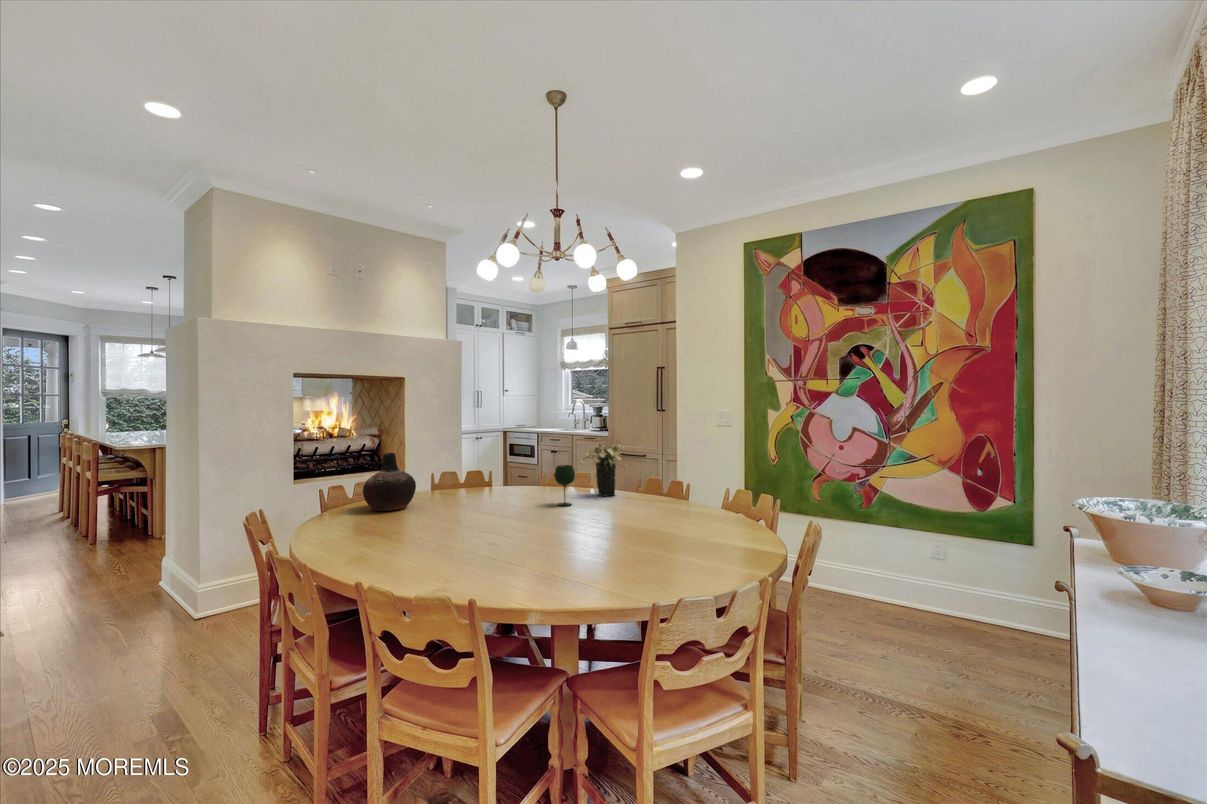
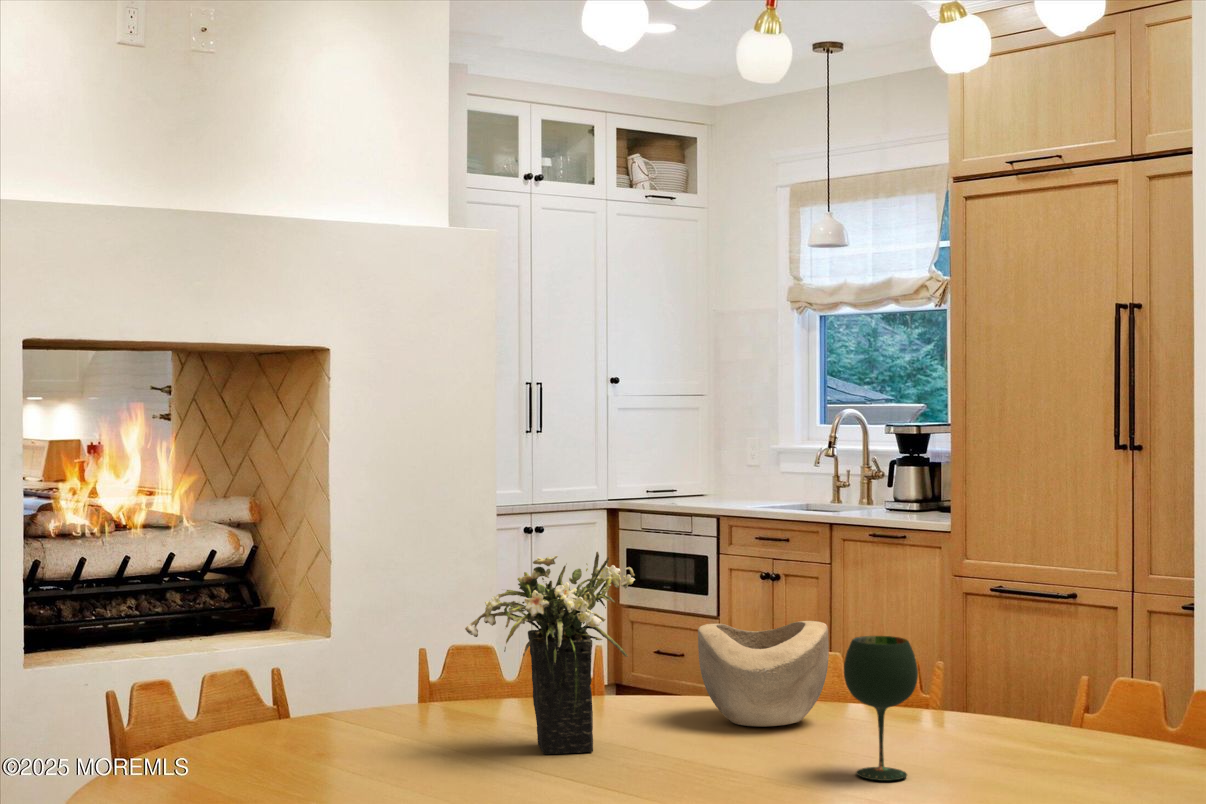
flower arrangement: present [580,442,624,497] -> present [465,552,635,754]
vase: present [363,453,416,511] -> none [232,585,390,773]
decorative bowl: none [516,462,555,493] -> present [698,621,829,726]

